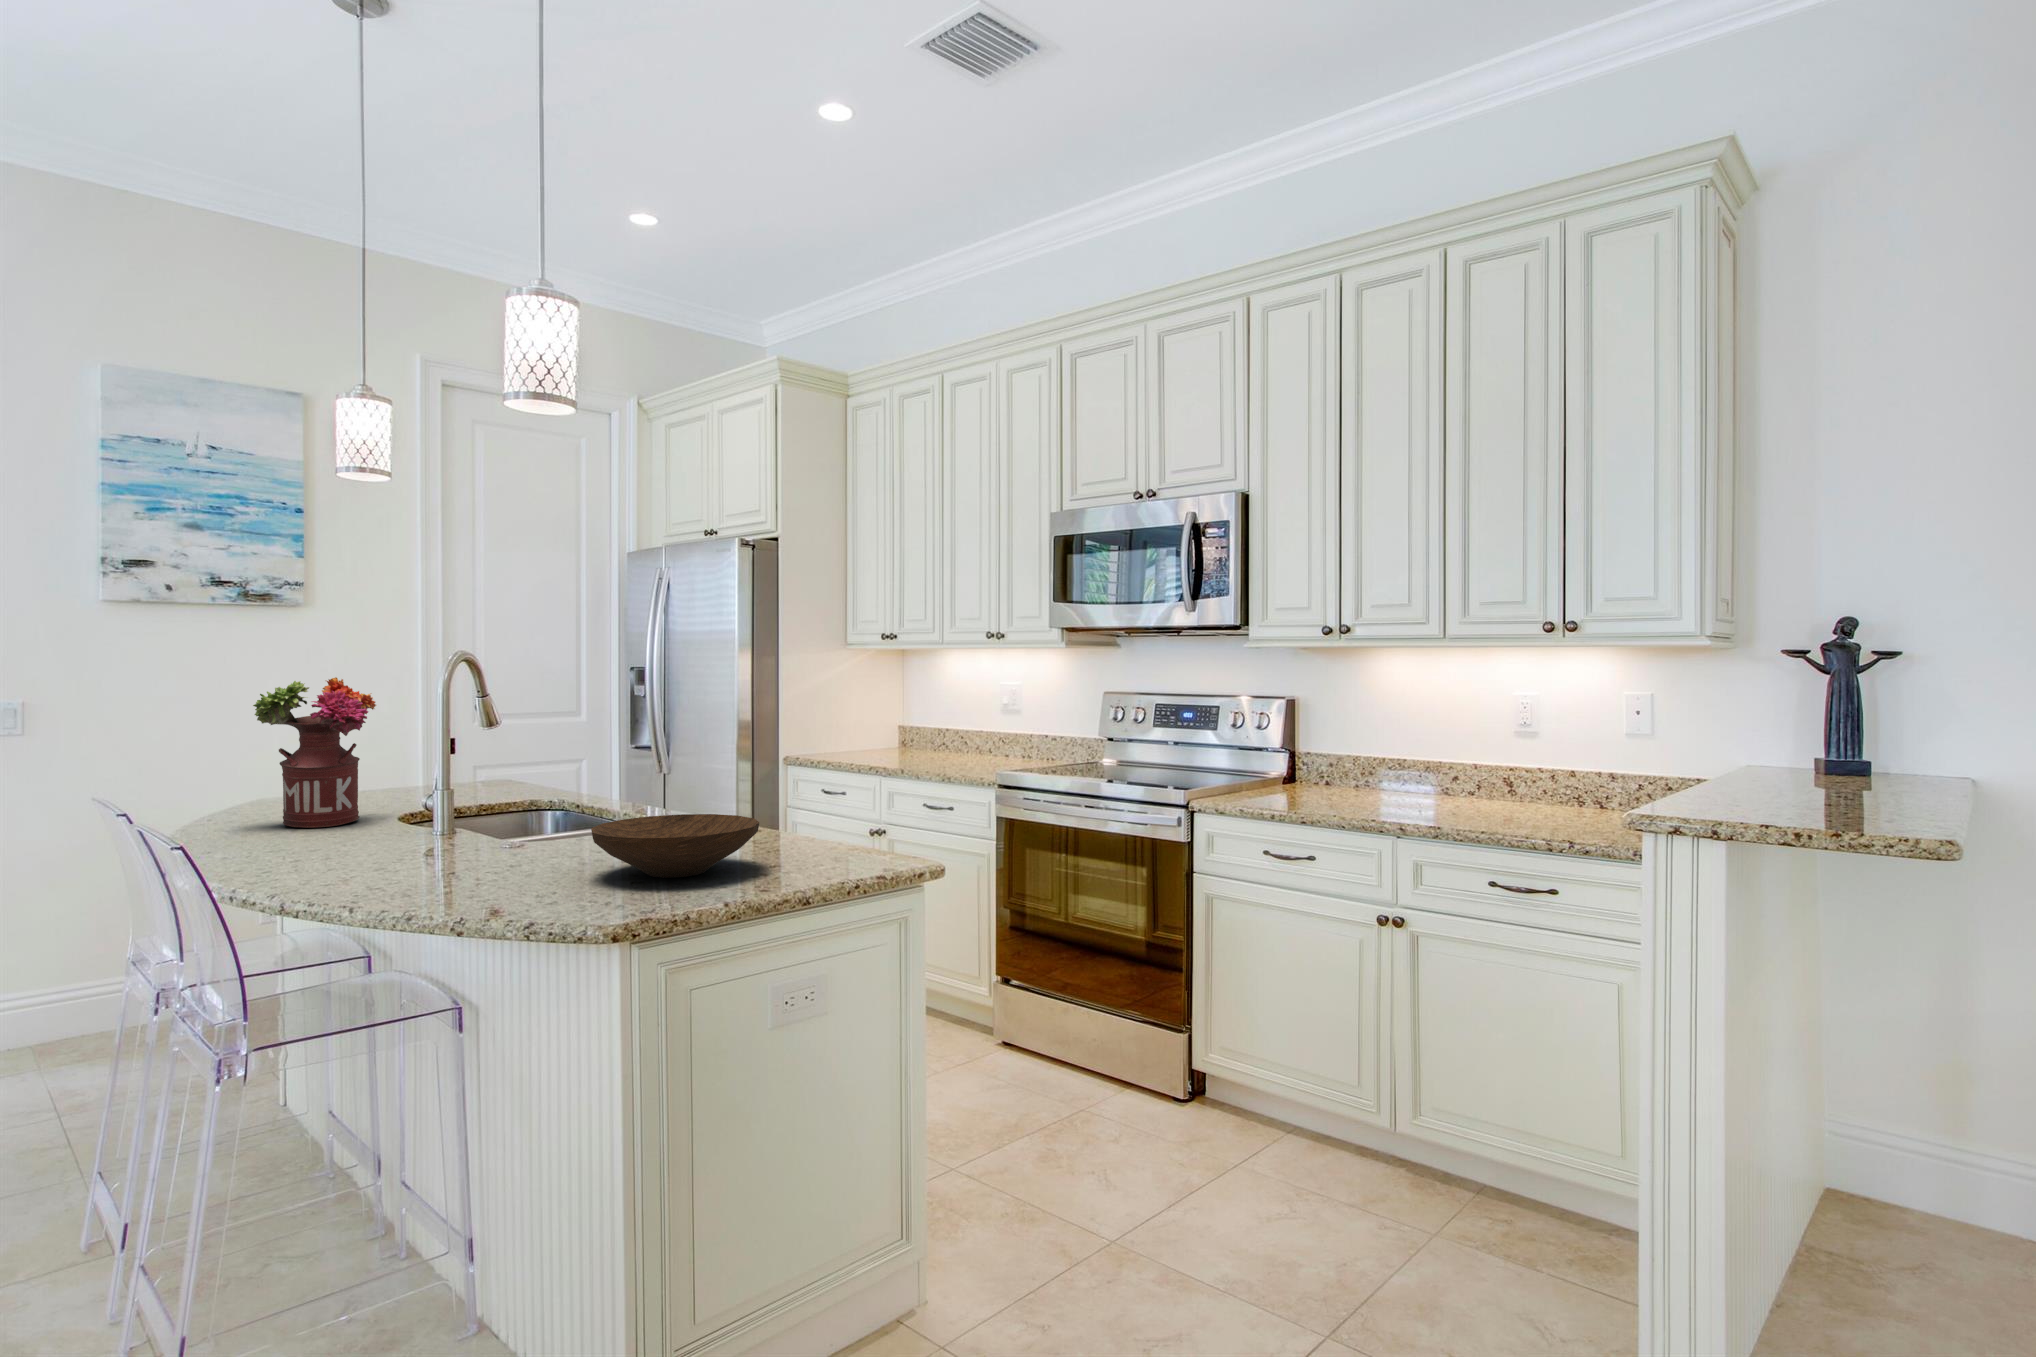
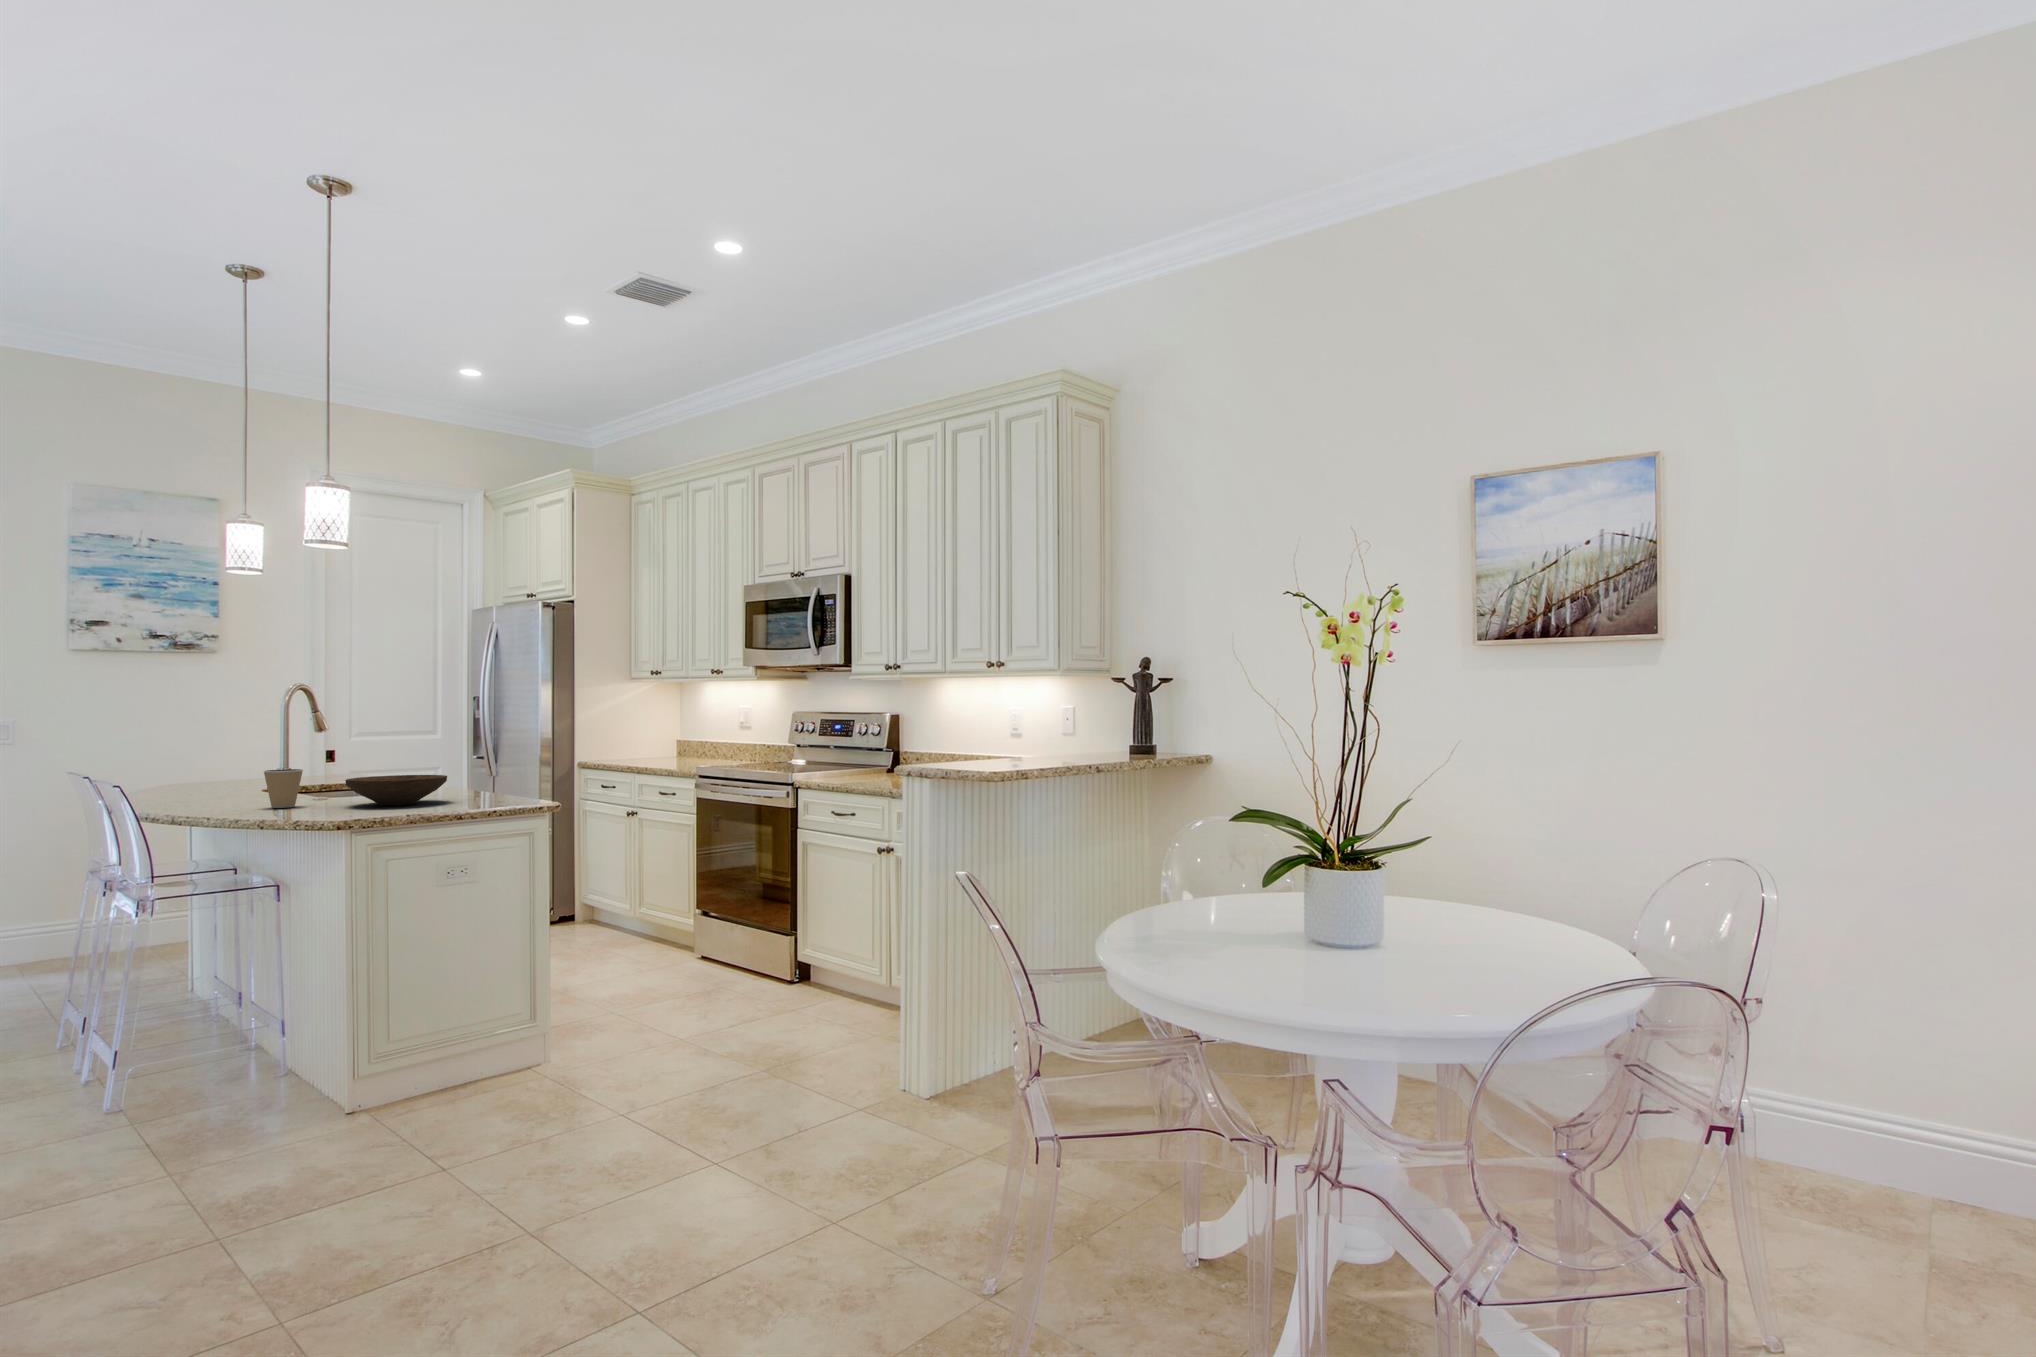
flower arrangement: present [253,677,376,828] -> none [167,699,247,791]
coffee cup: none [444,810,512,884] -> present [264,769,303,808]

